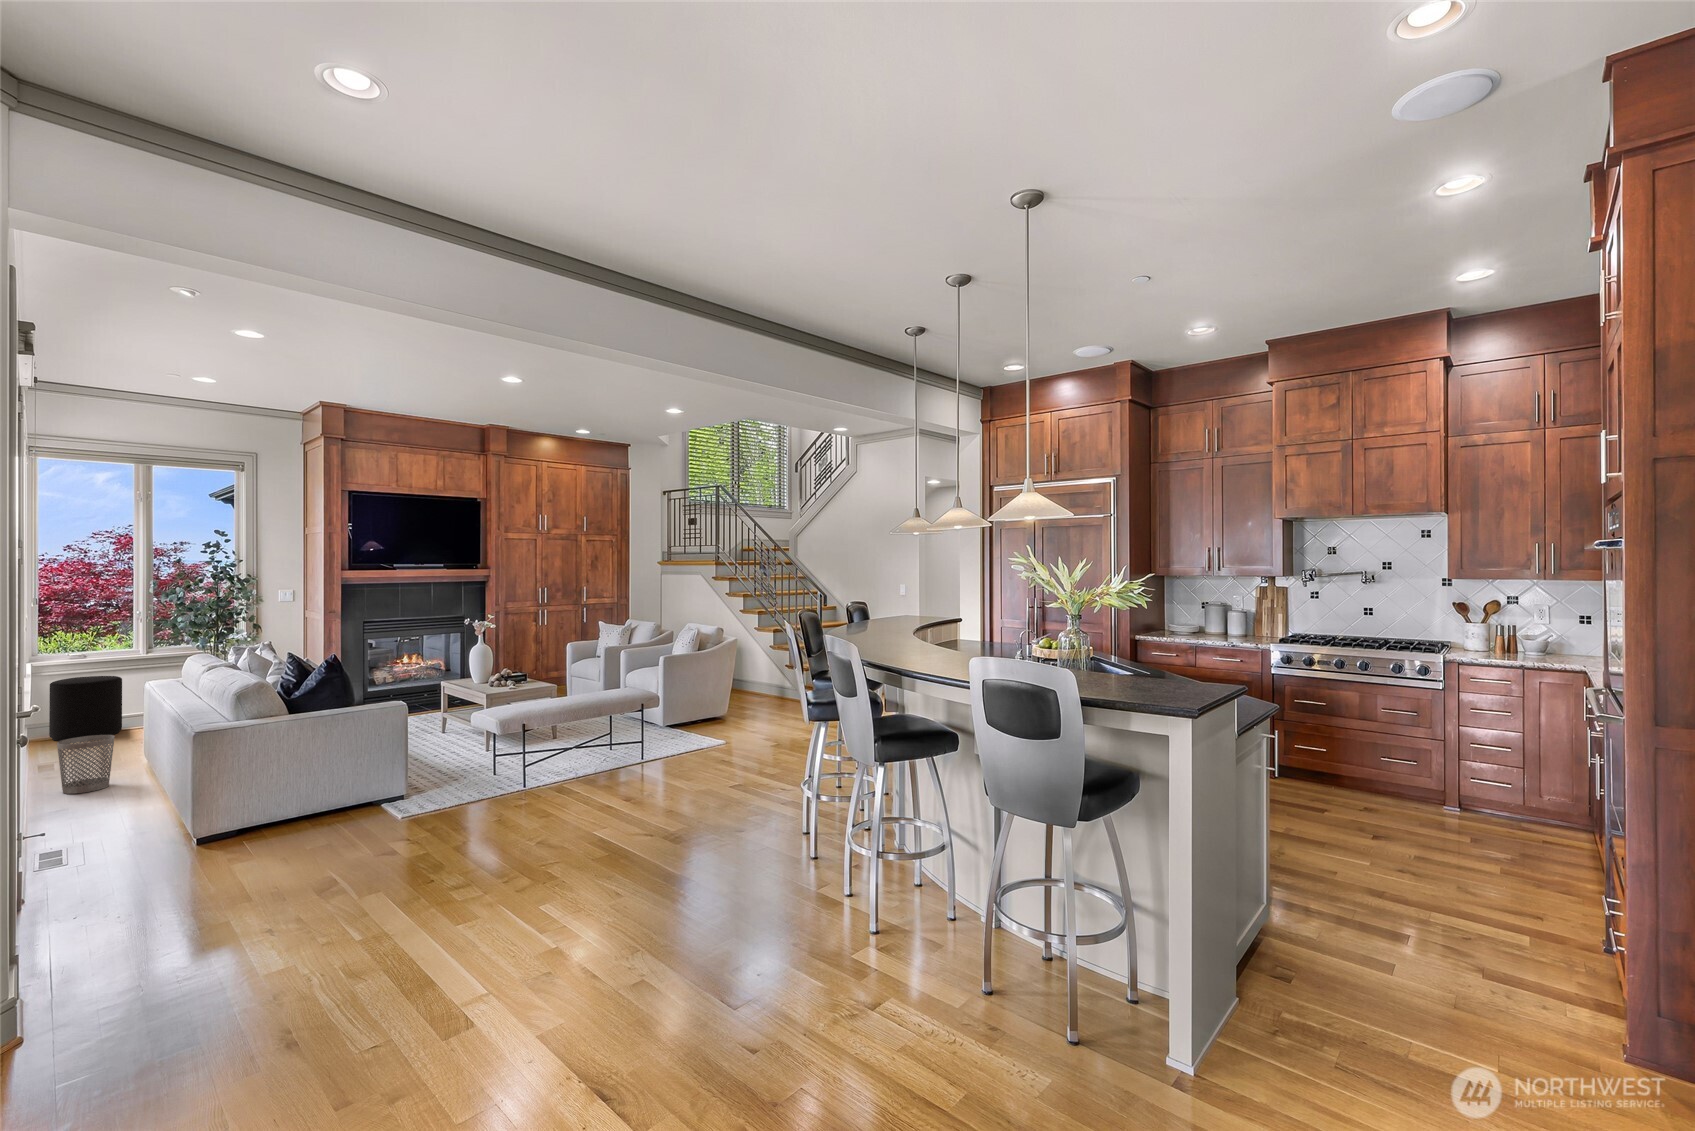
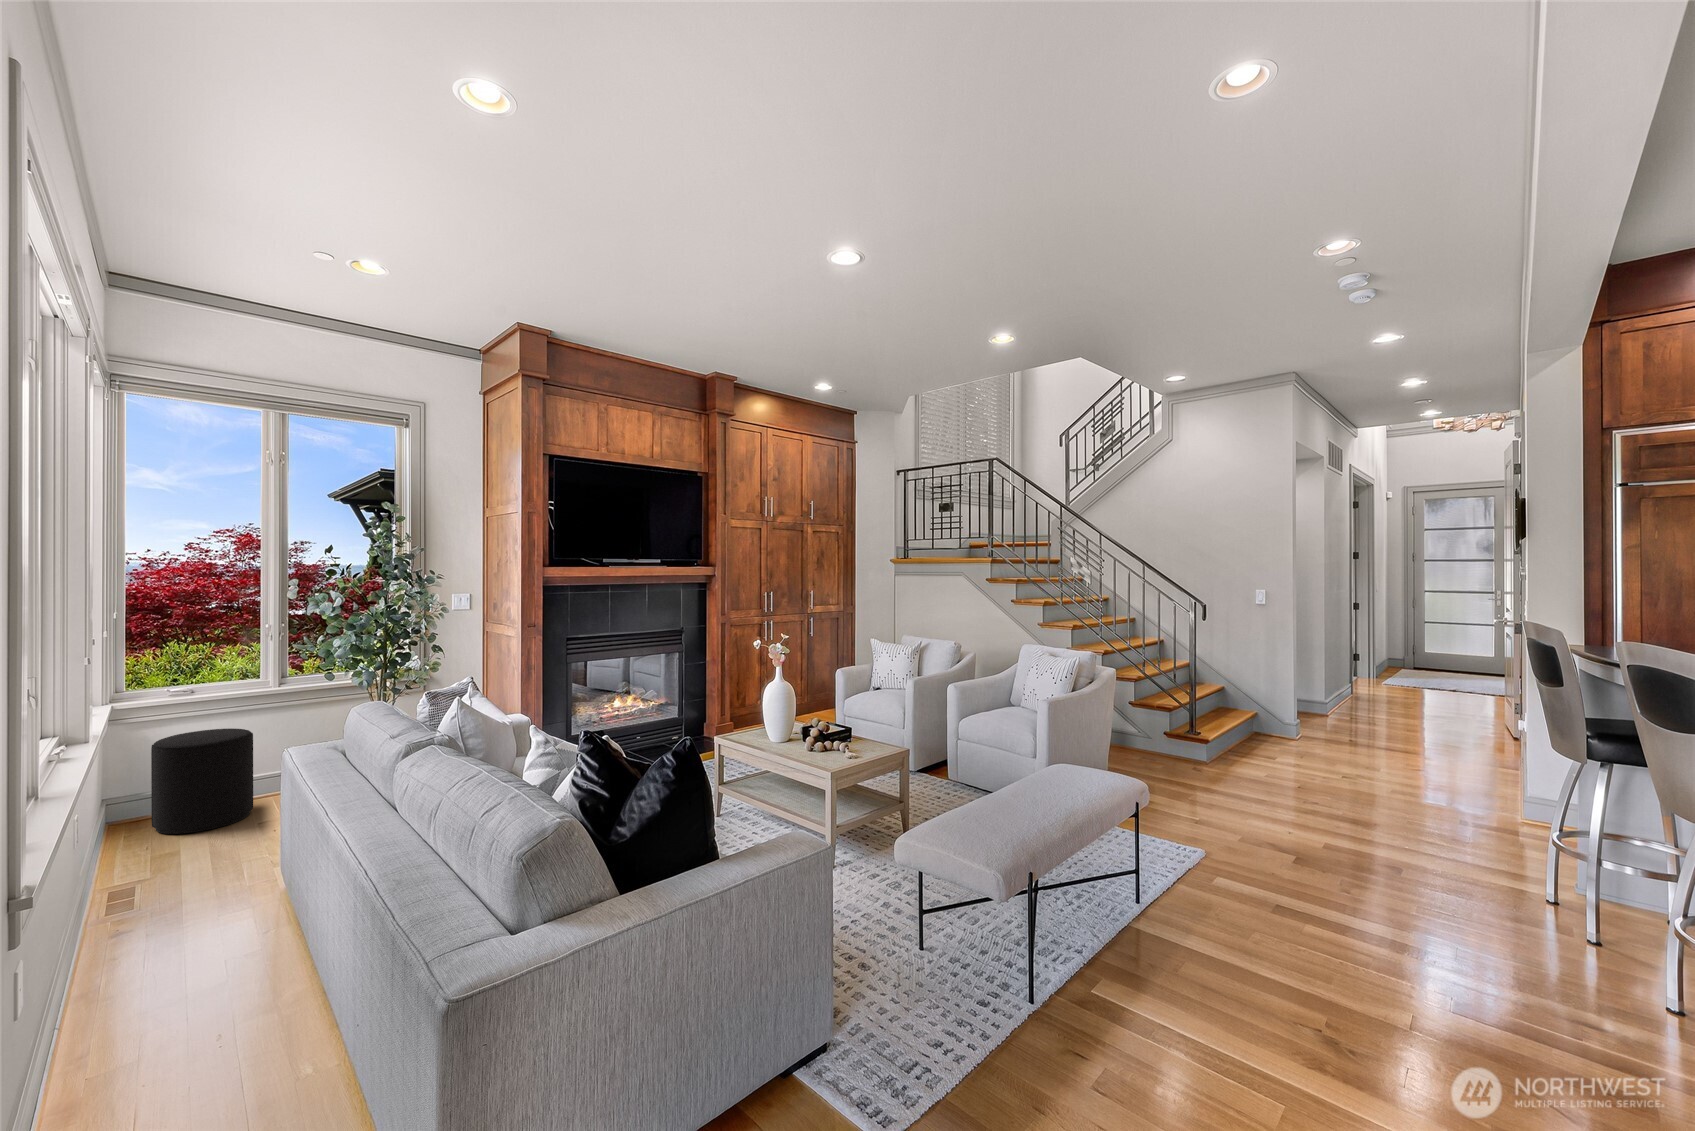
wastebasket: present [57,735,115,794] -> none [180,865,275,986]

